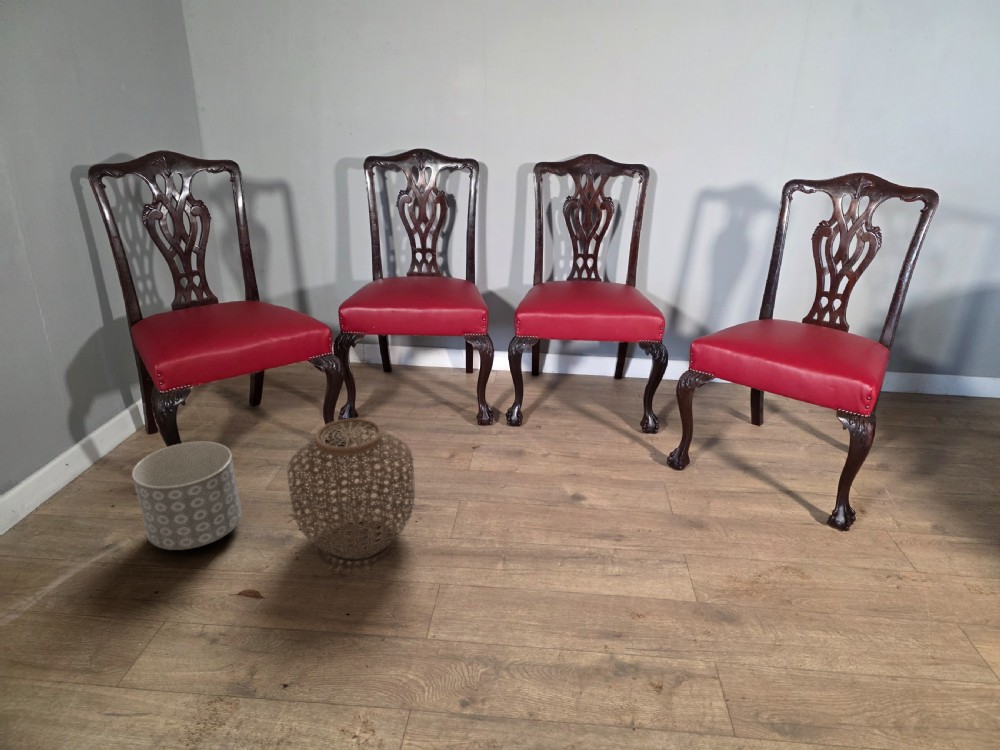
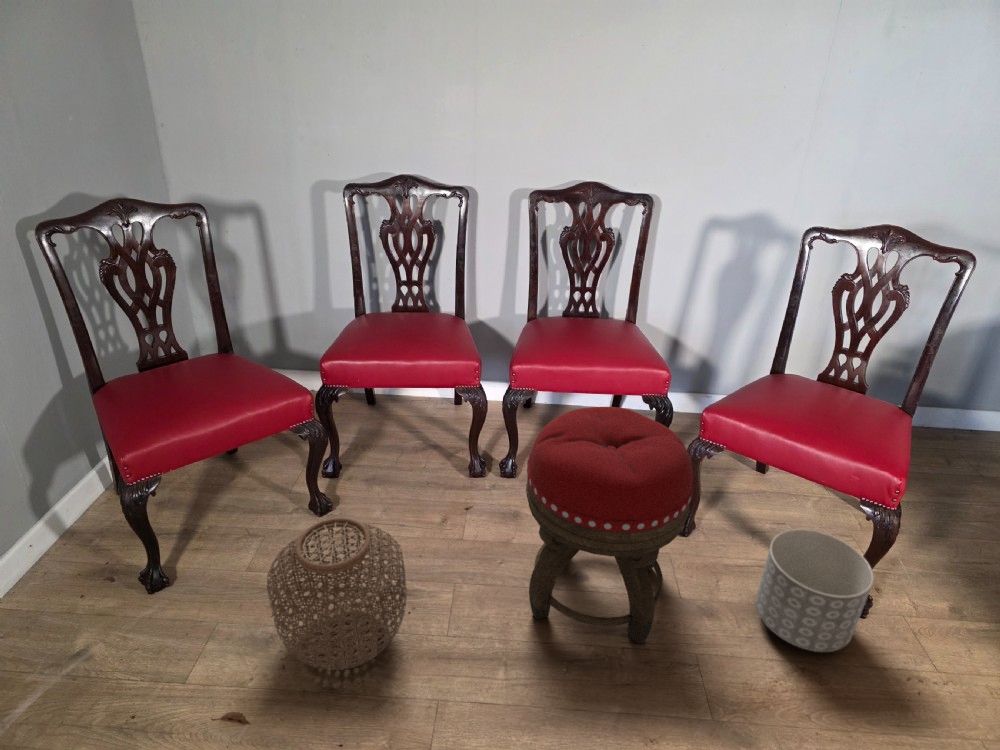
footstool: none [528,331,681,547] -> present [526,407,694,644]
planter: present [132,442,242,550] -> present [756,529,874,652]

